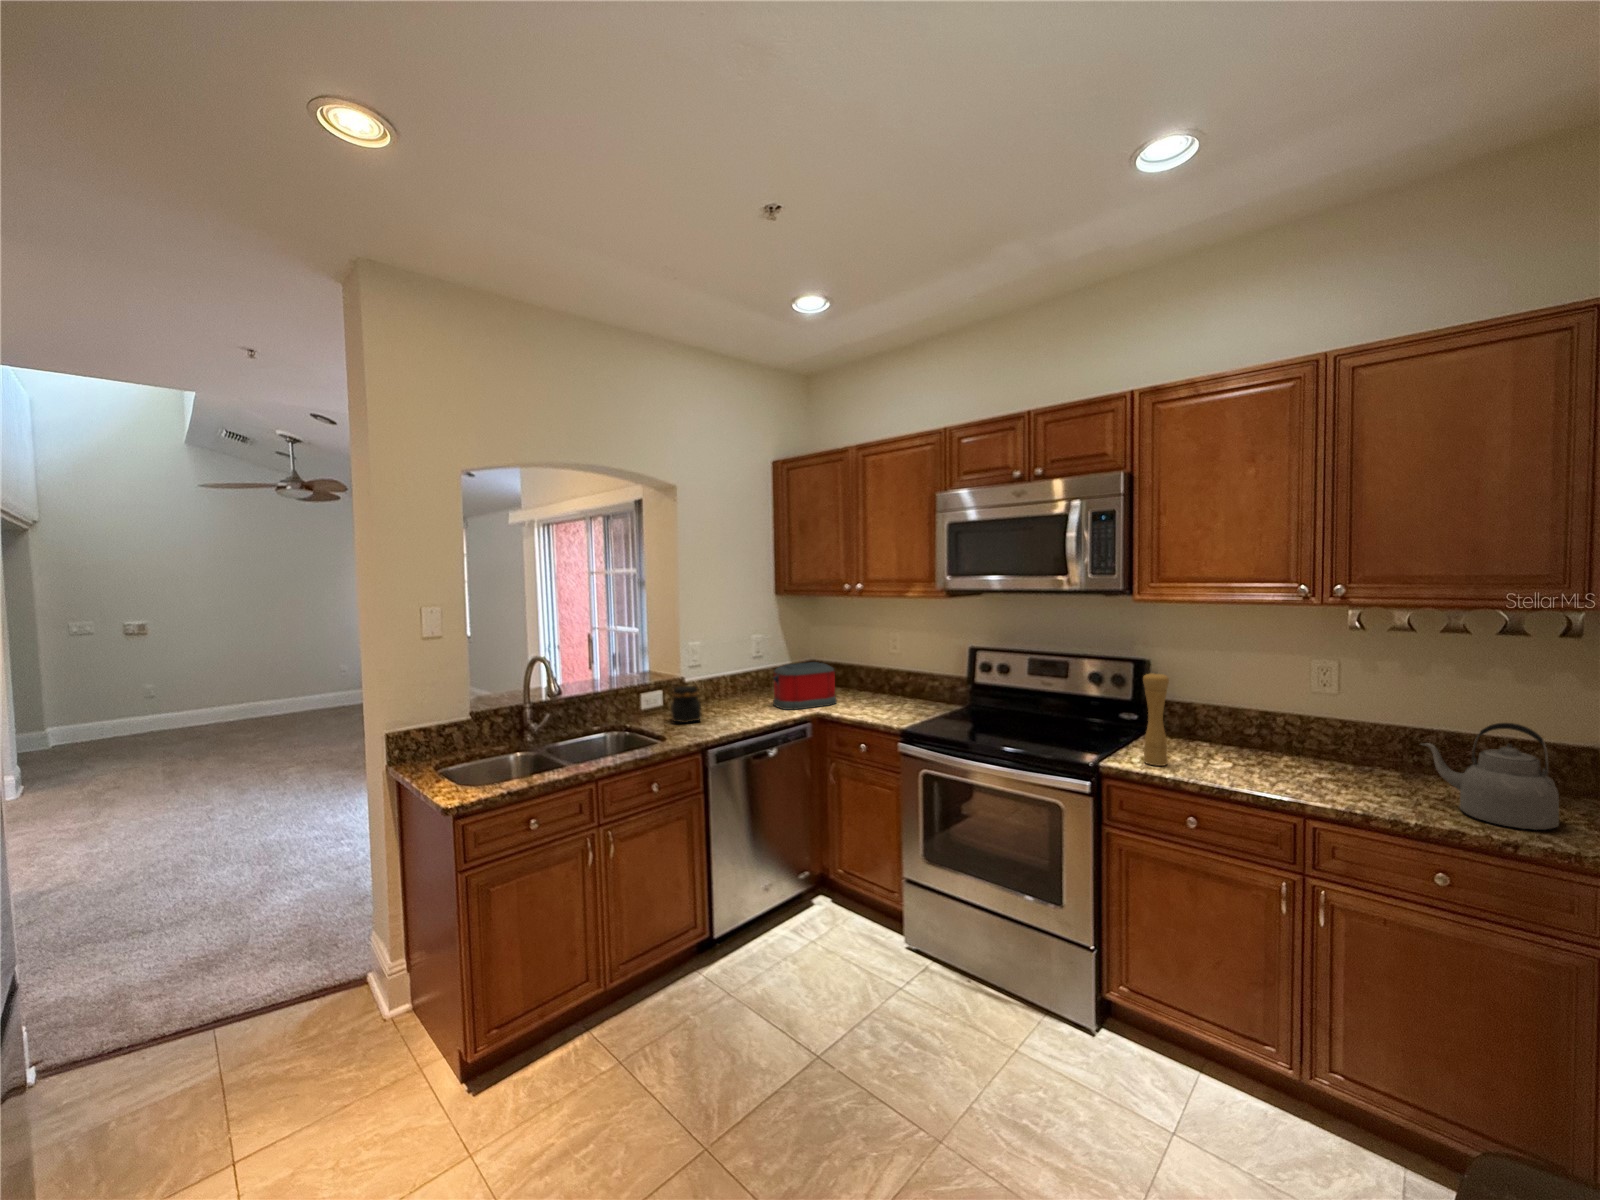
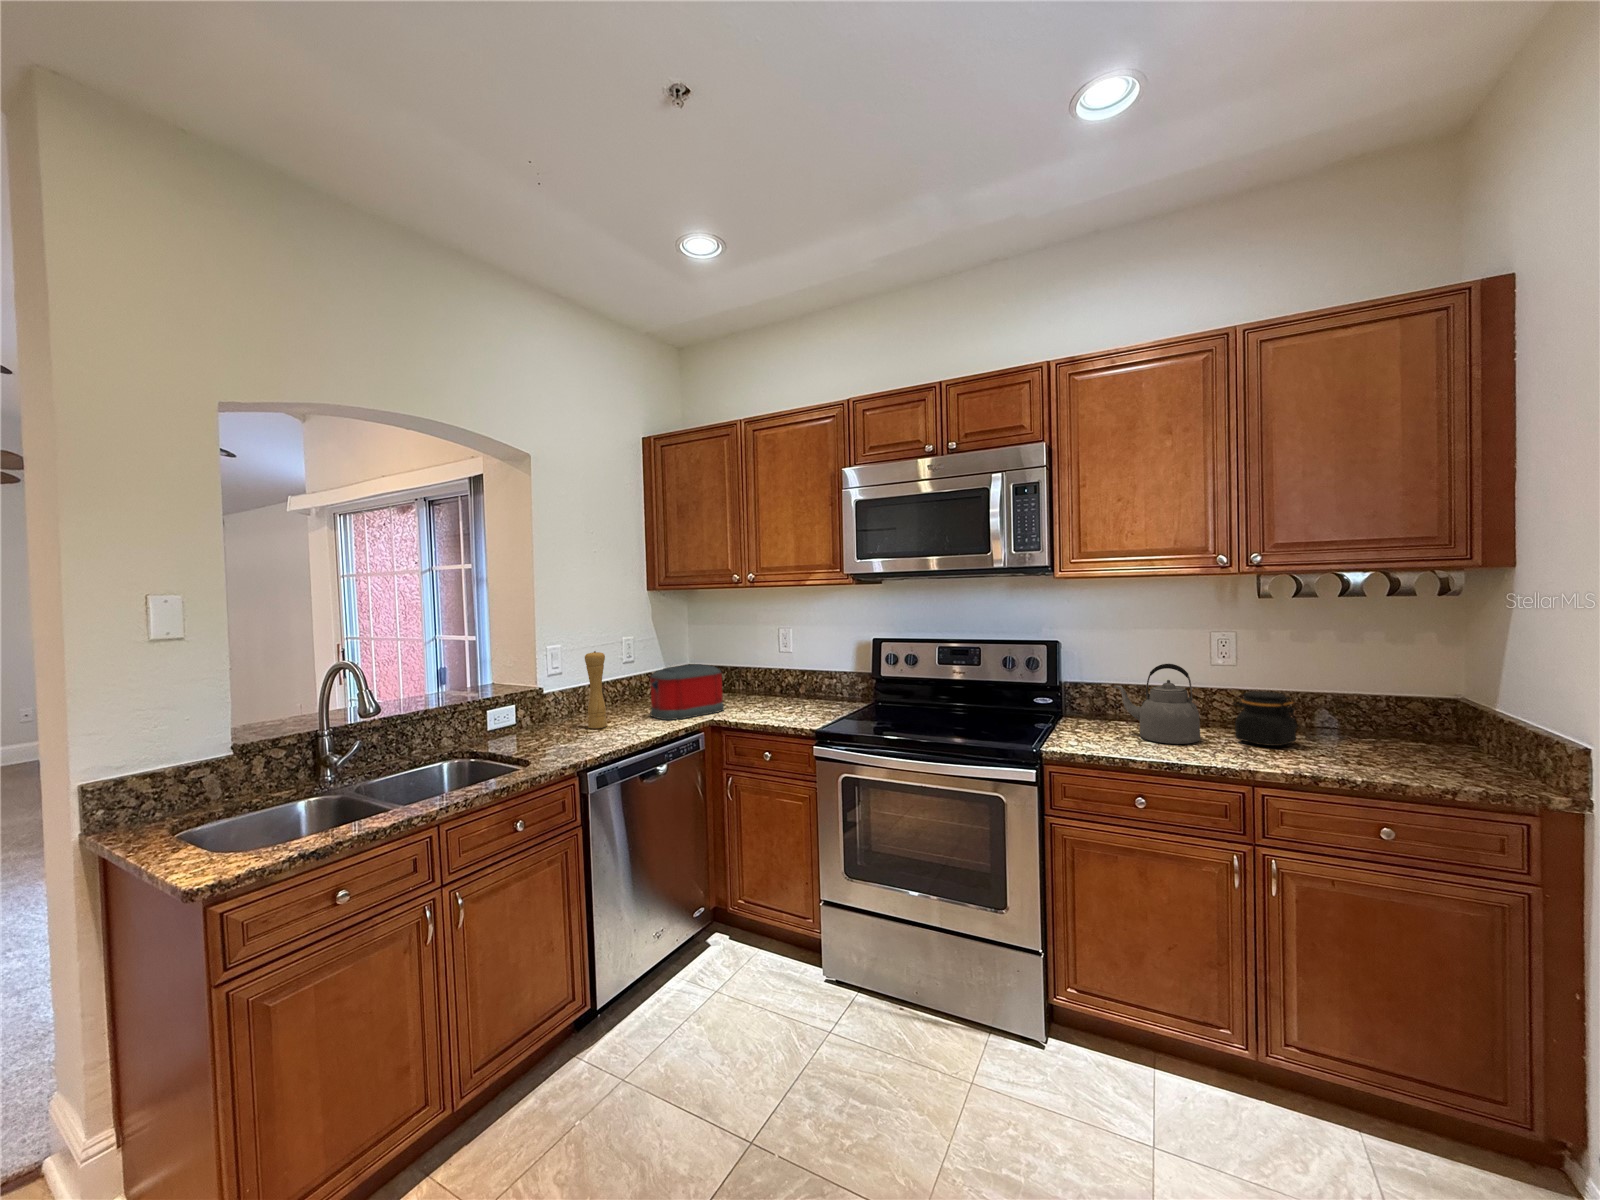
pepper mill: present [1143,672,1169,766] -> present [585,651,607,729]
jar: present [671,686,702,723] -> present [1234,691,1298,746]
kettle: present [1421,723,1559,830] -> present [1113,664,1200,744]

